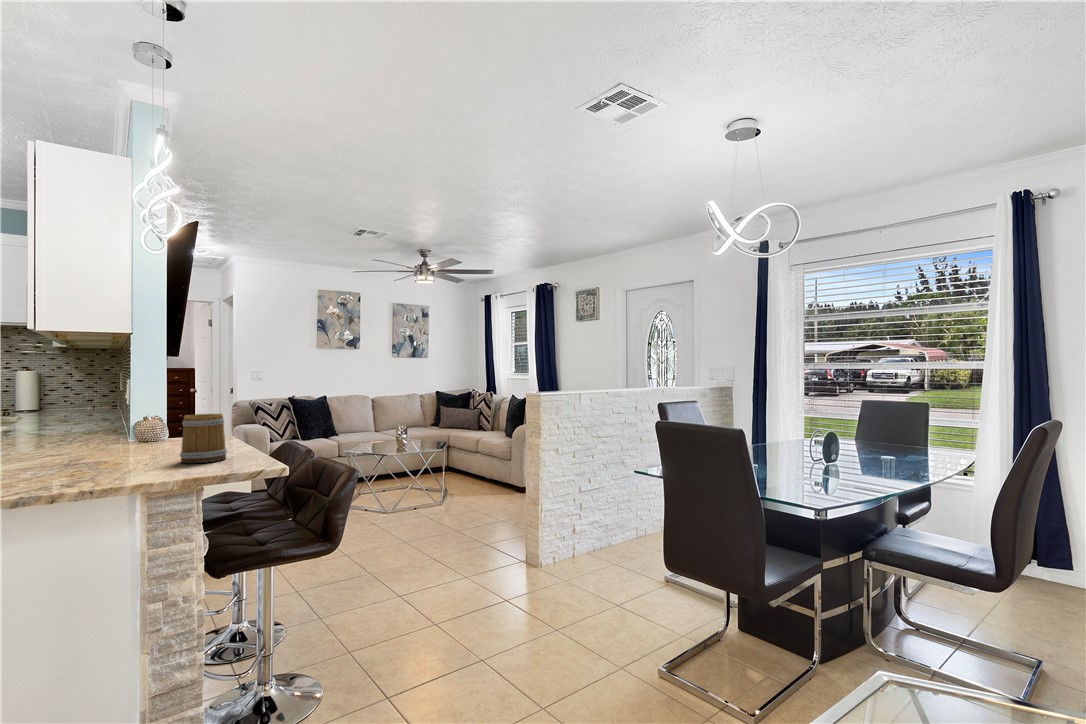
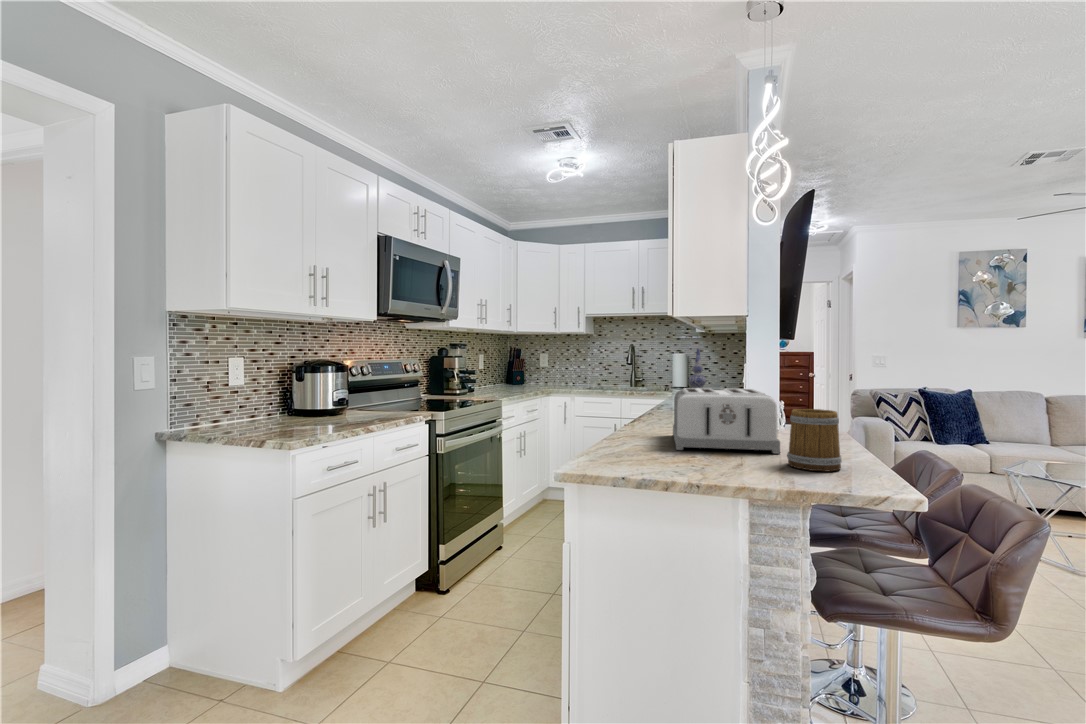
vase: none [37,364,64,412] -> present [689,348,706,388]
toaster: none [41,403,172,469] -> present [673,388,780,454]

